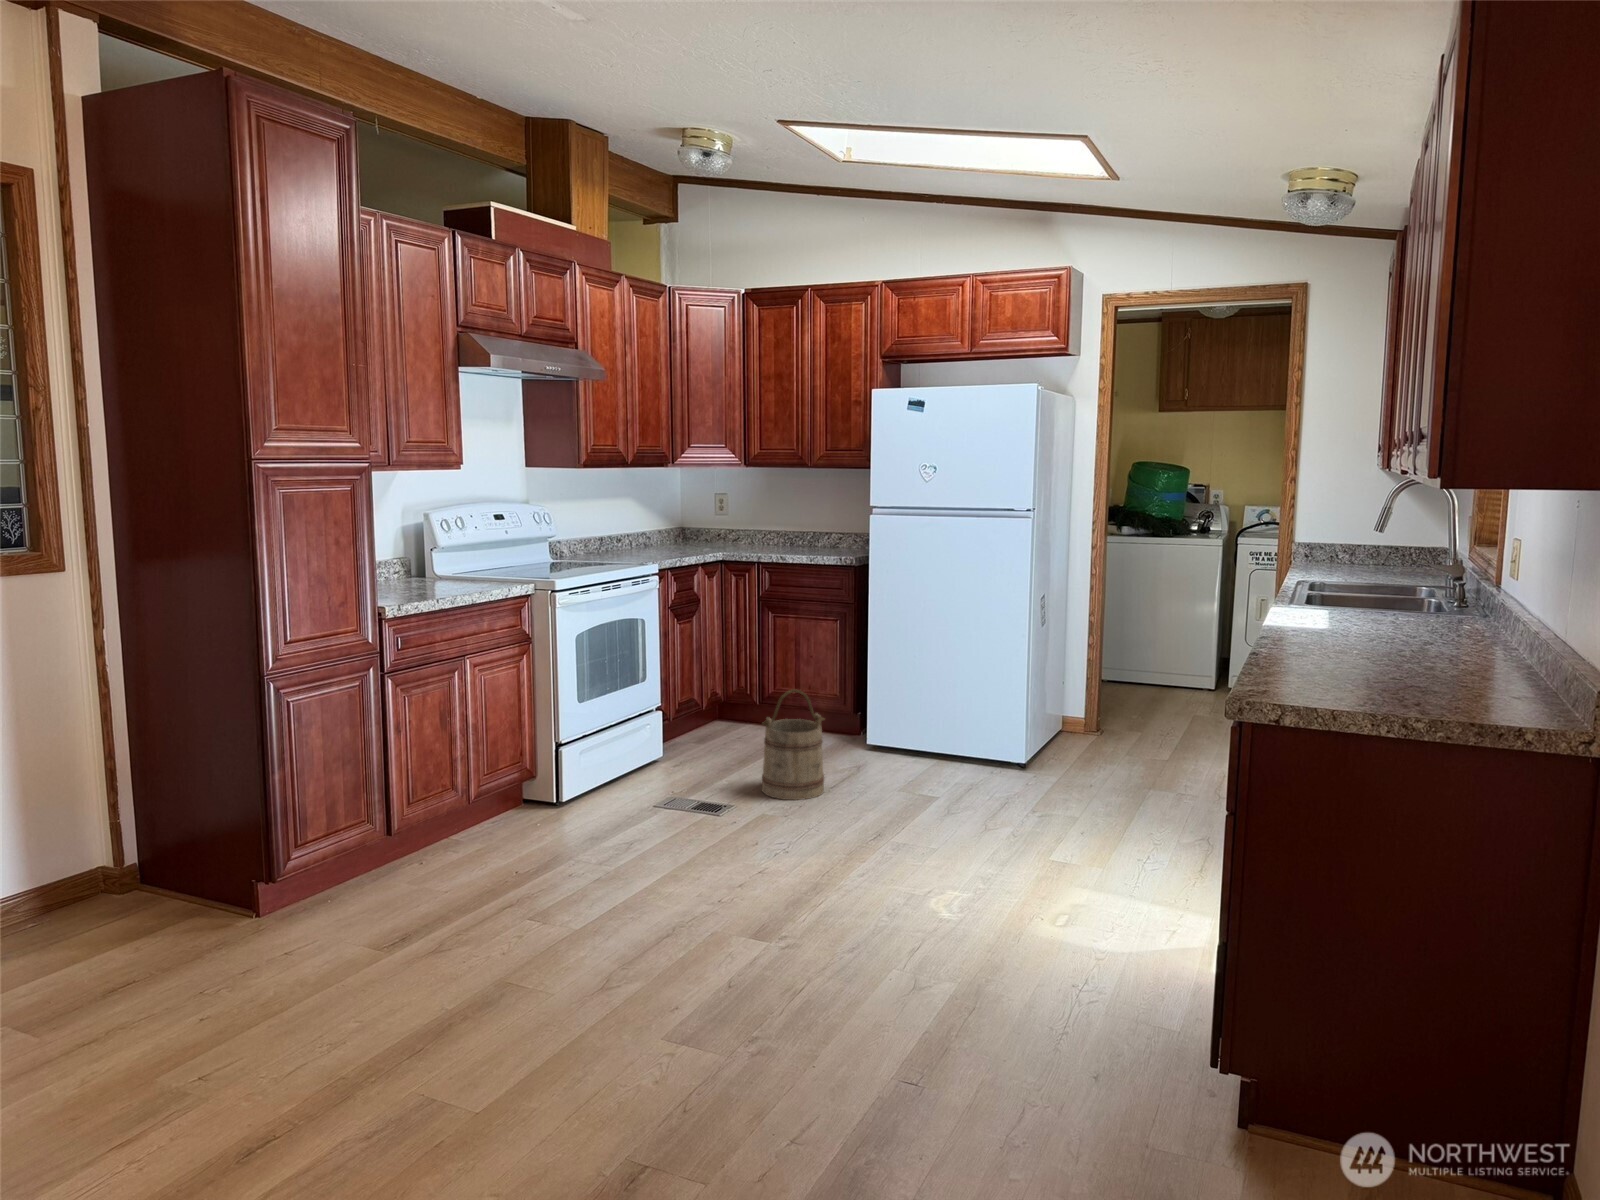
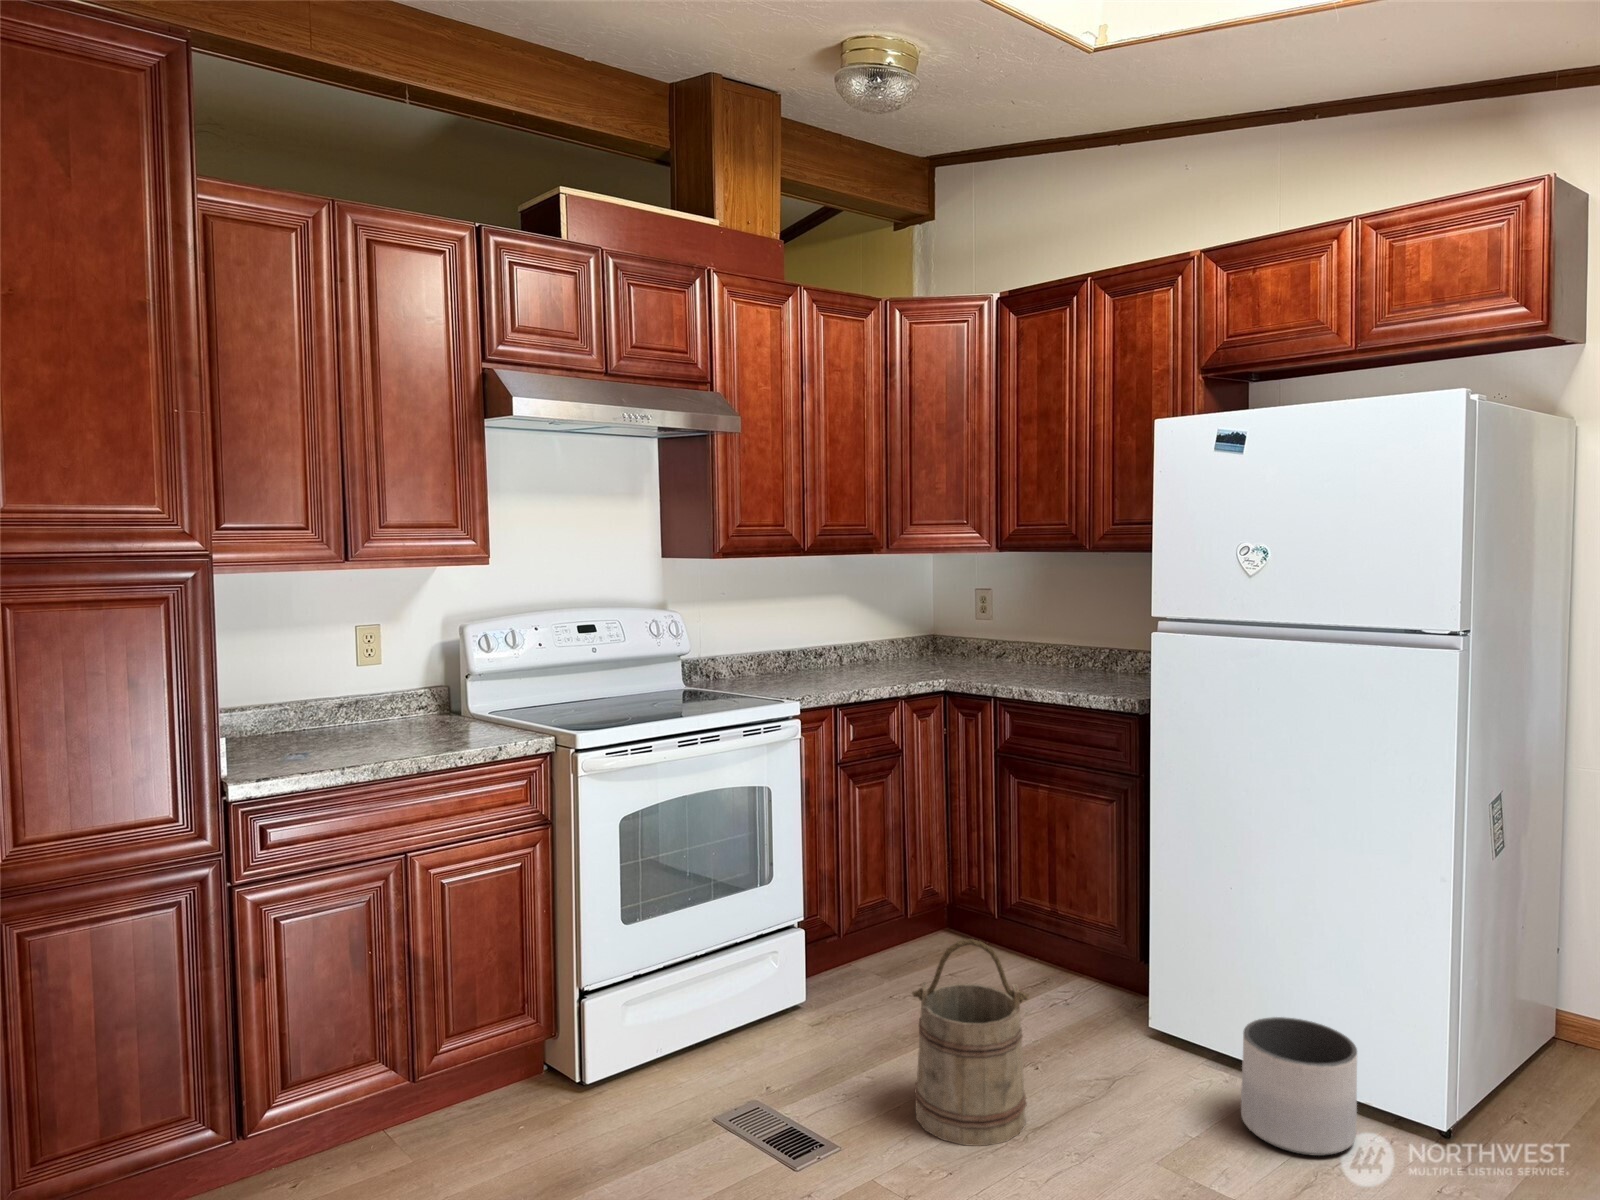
planter: none [928,720,985,782] -> present [1241,1017,1357,1156]

